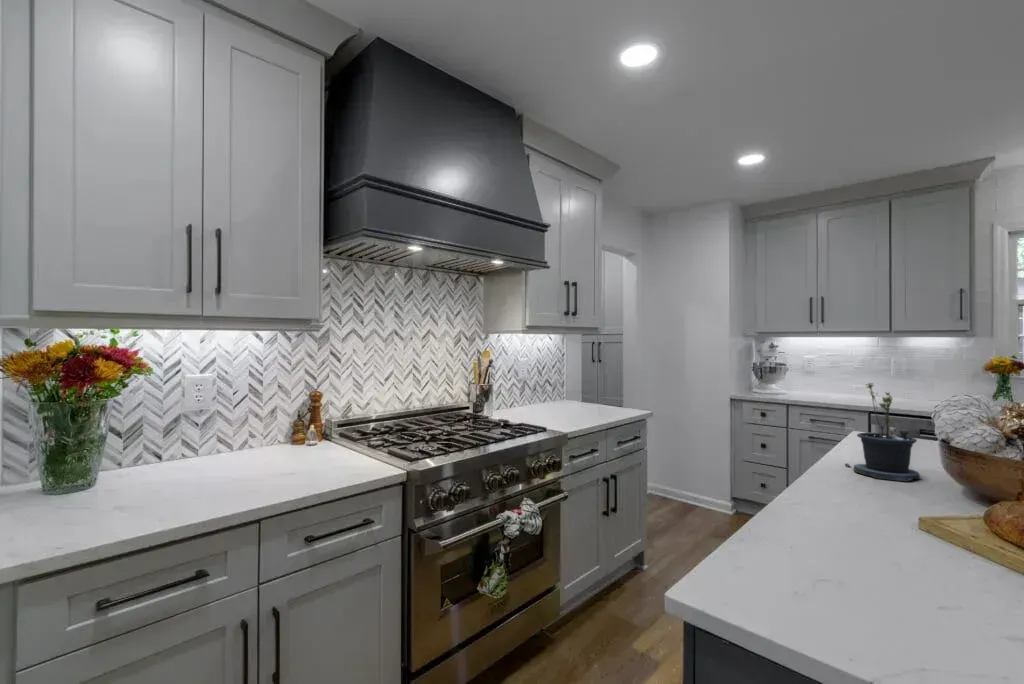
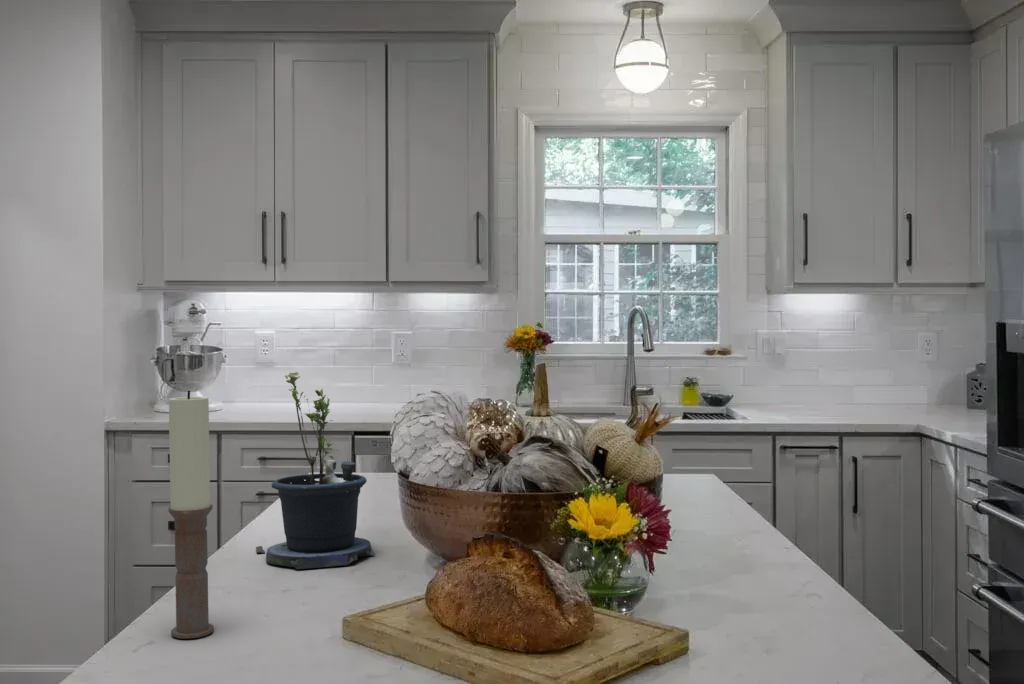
candle: none [821,390,843,498] -> present [168,391,214,639]

